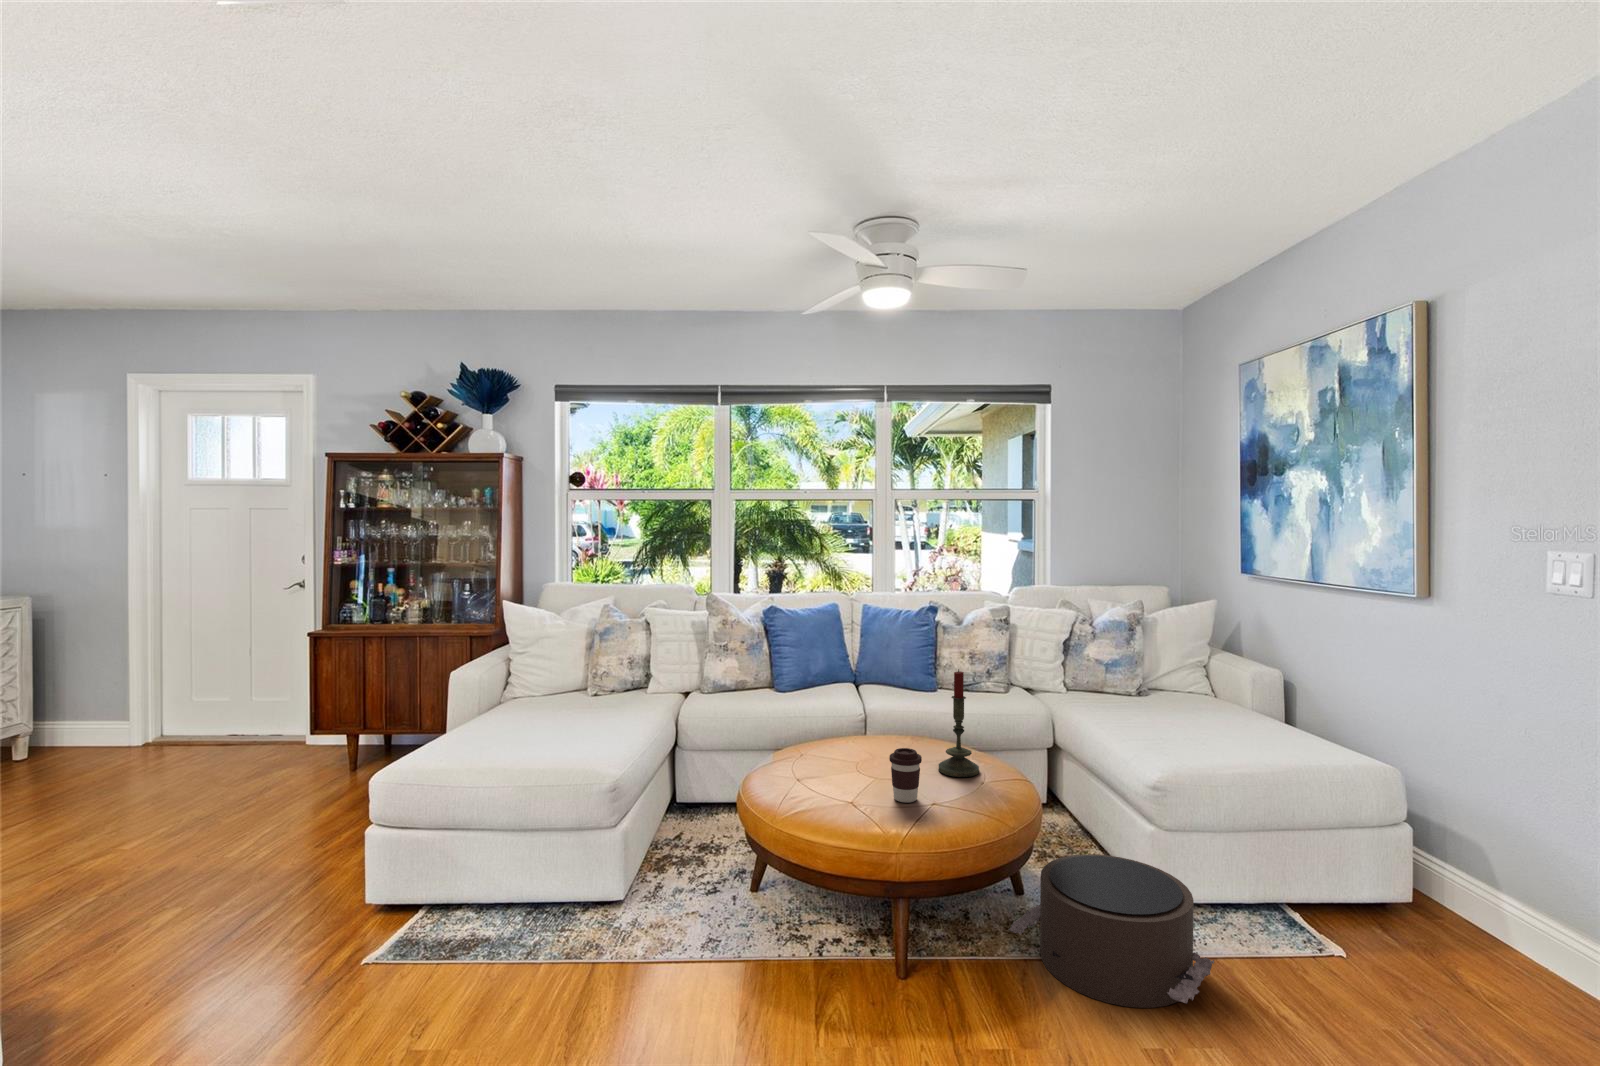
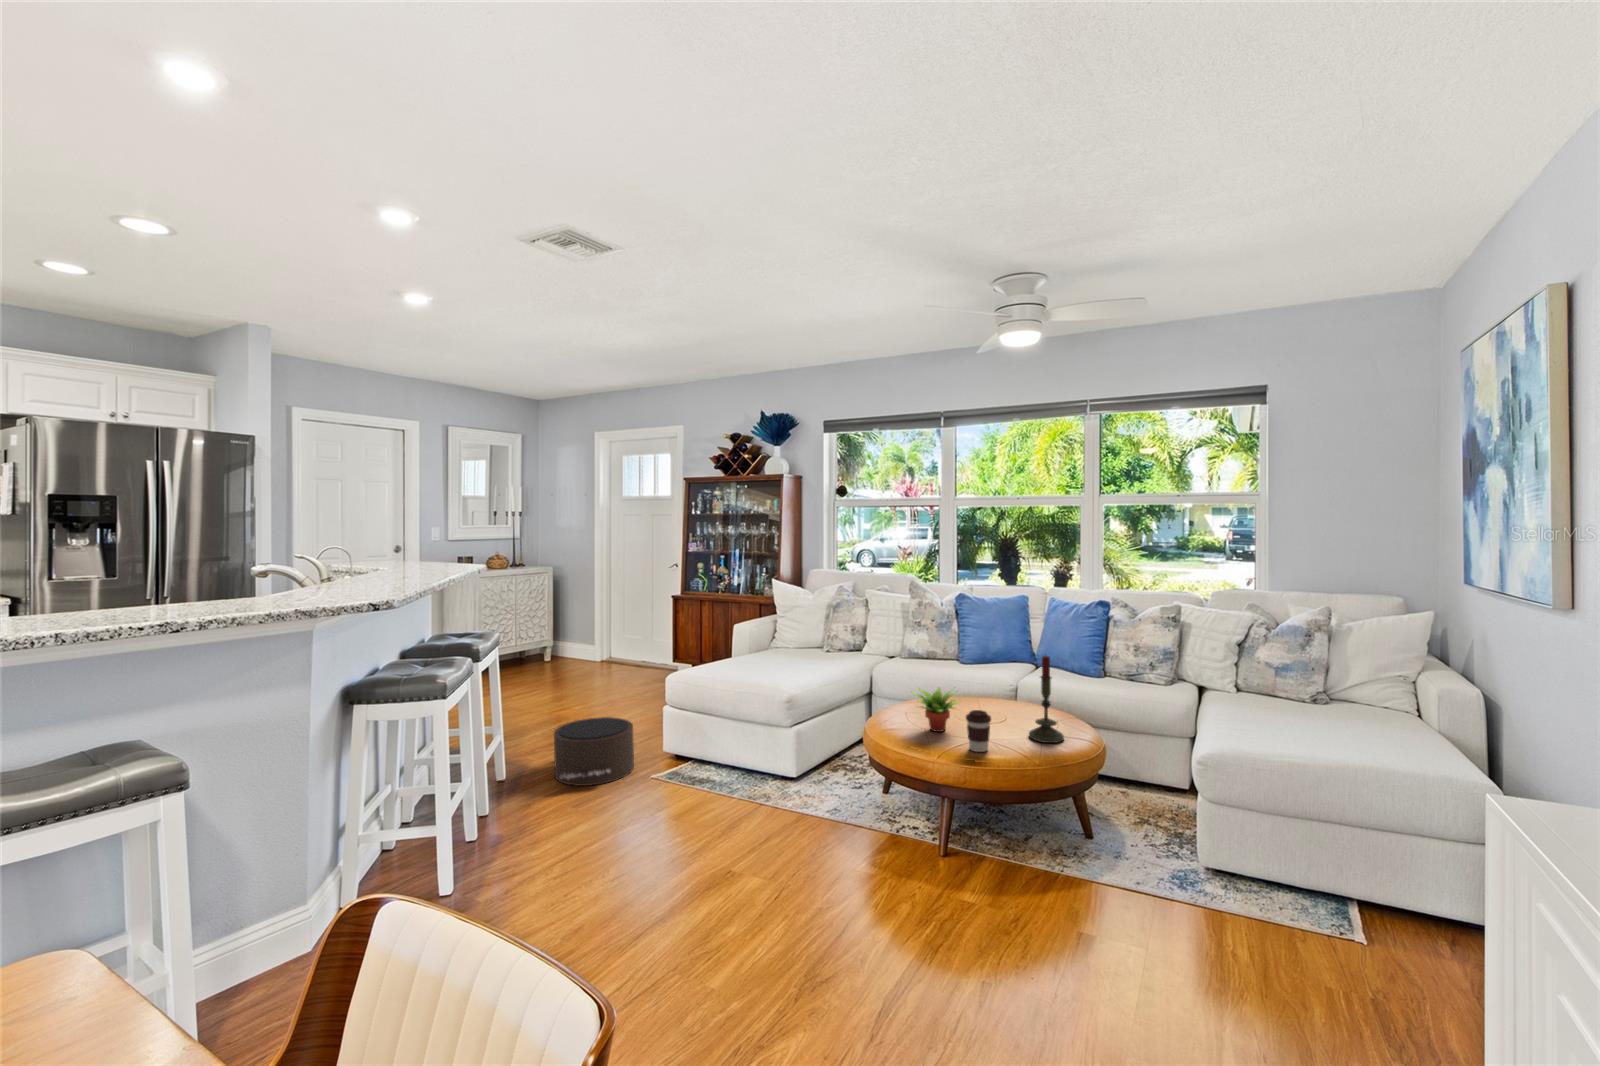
succulent plant: none [800,722,861,784] -> present [913,688,959,732]
pouf: present [1009,854,1214,1008] -> present [554,717,634,786]

